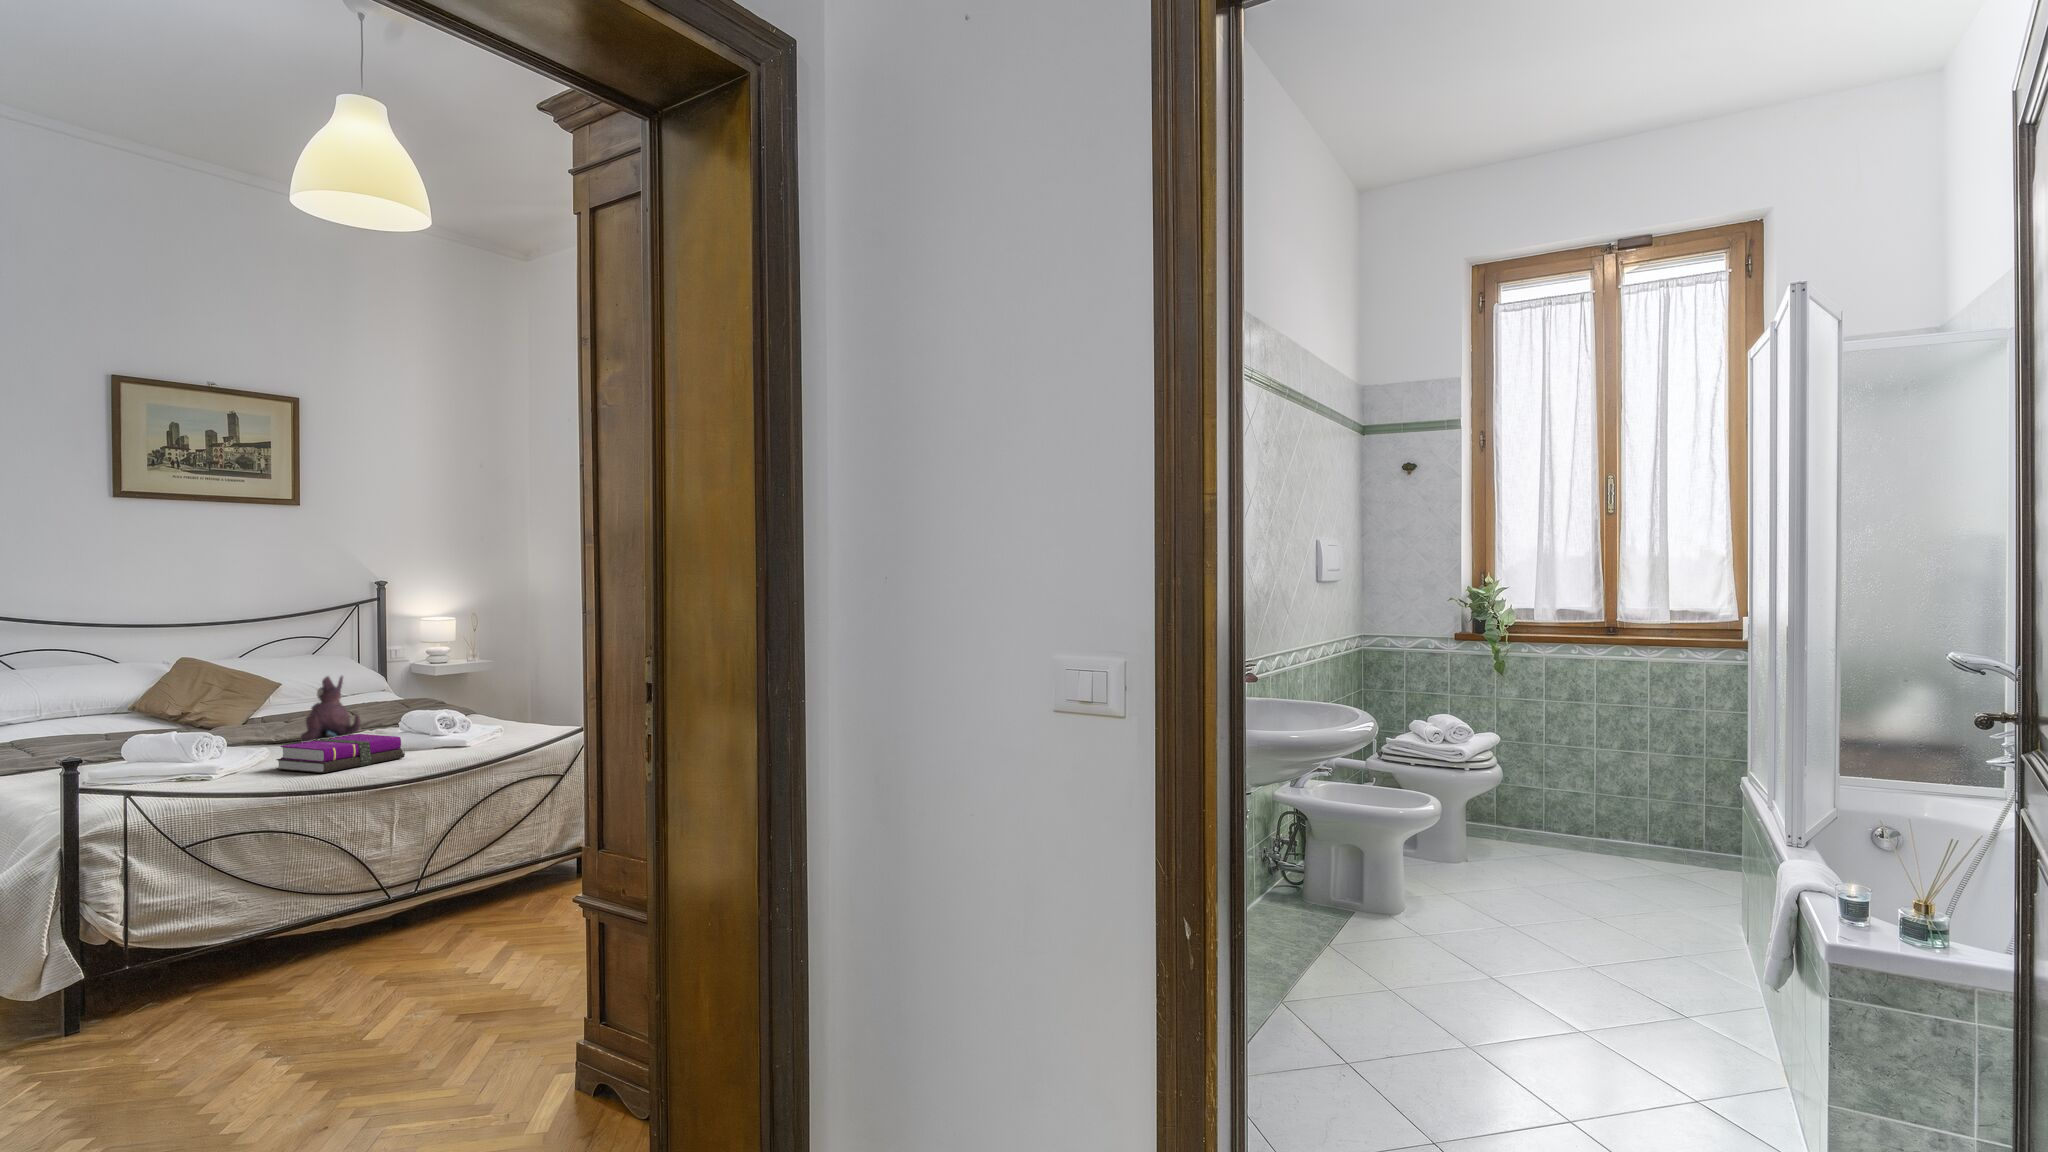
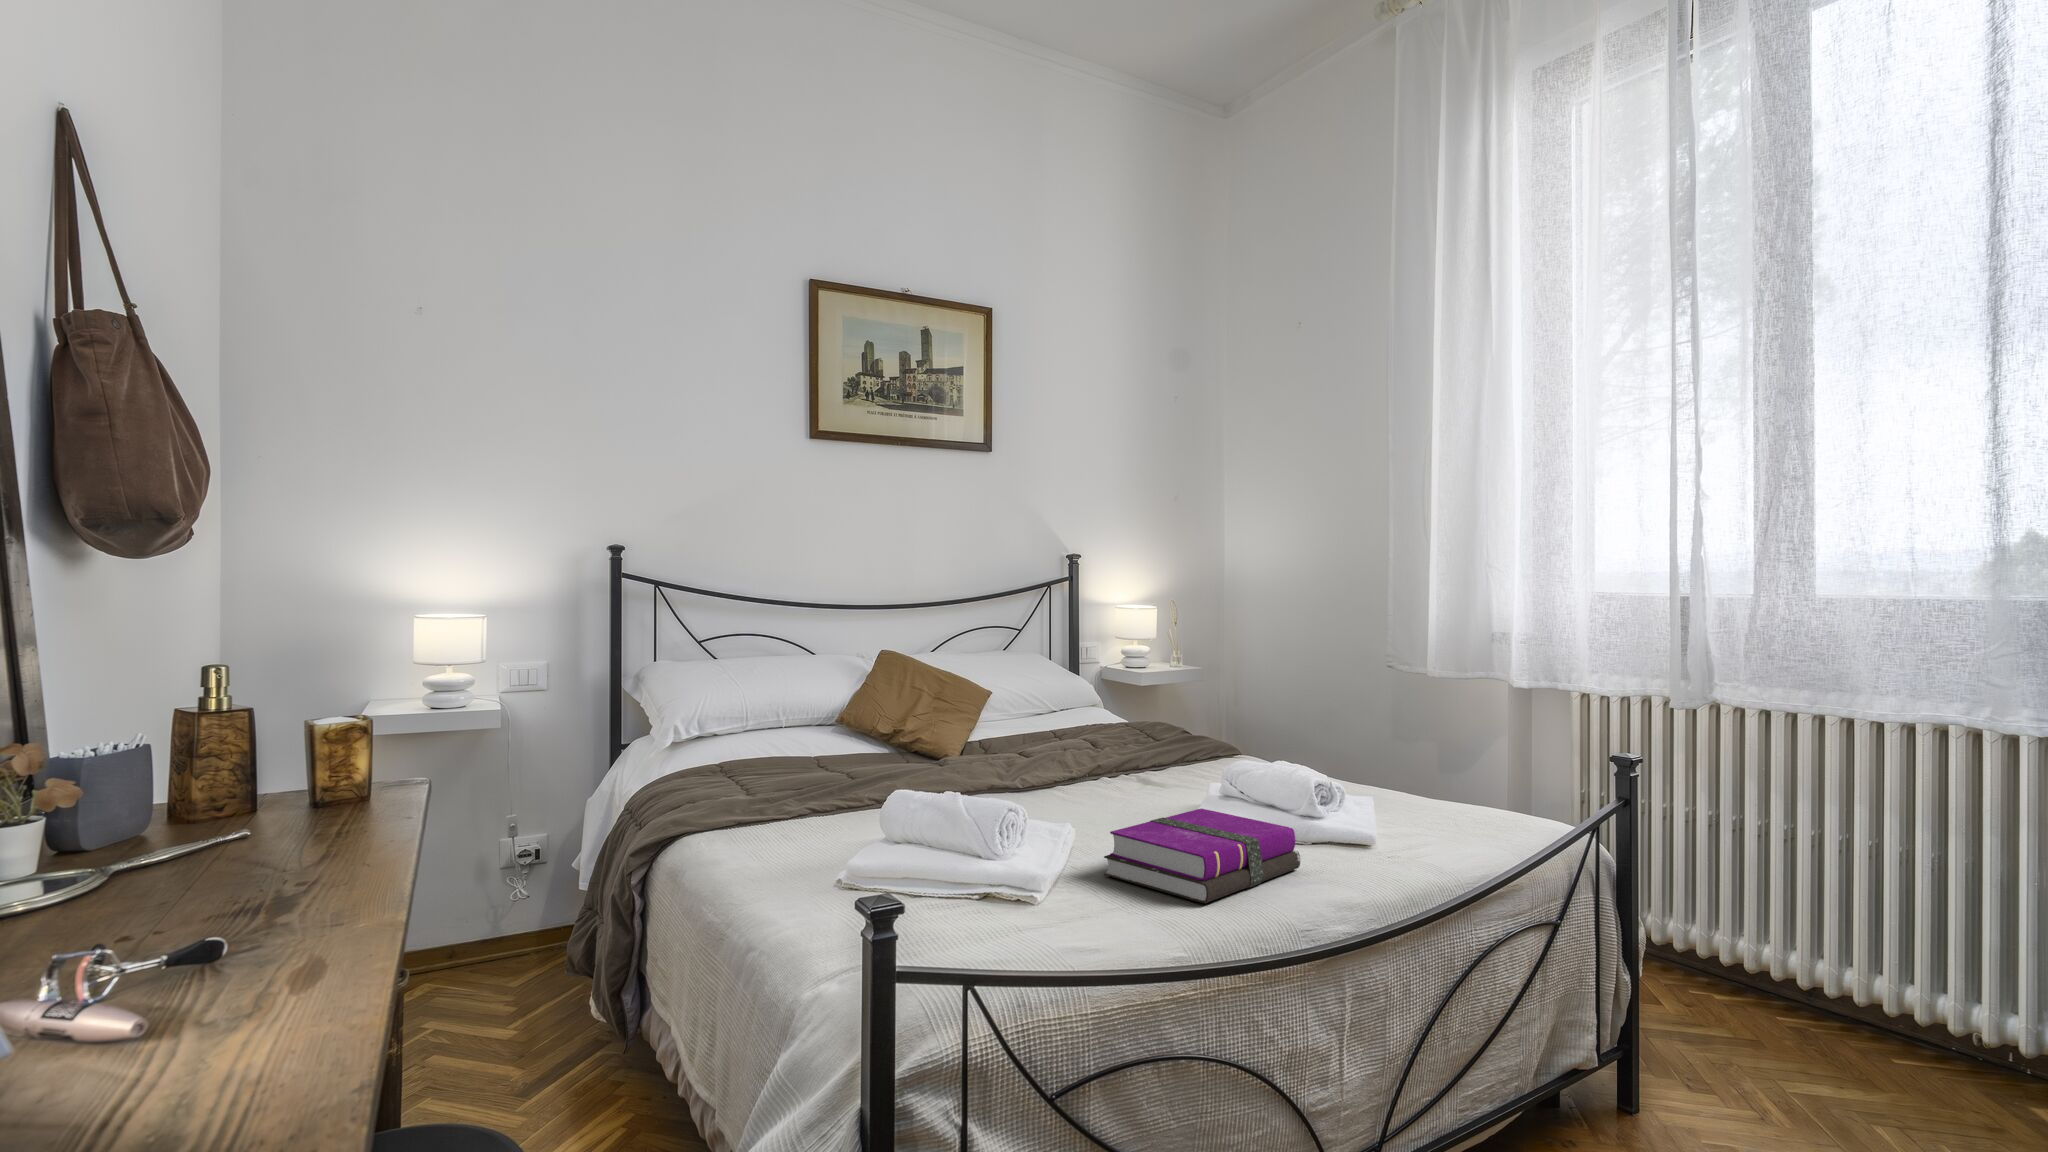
plush toy: present [301,676,361,743] -> none [1069,691,1153,800]

